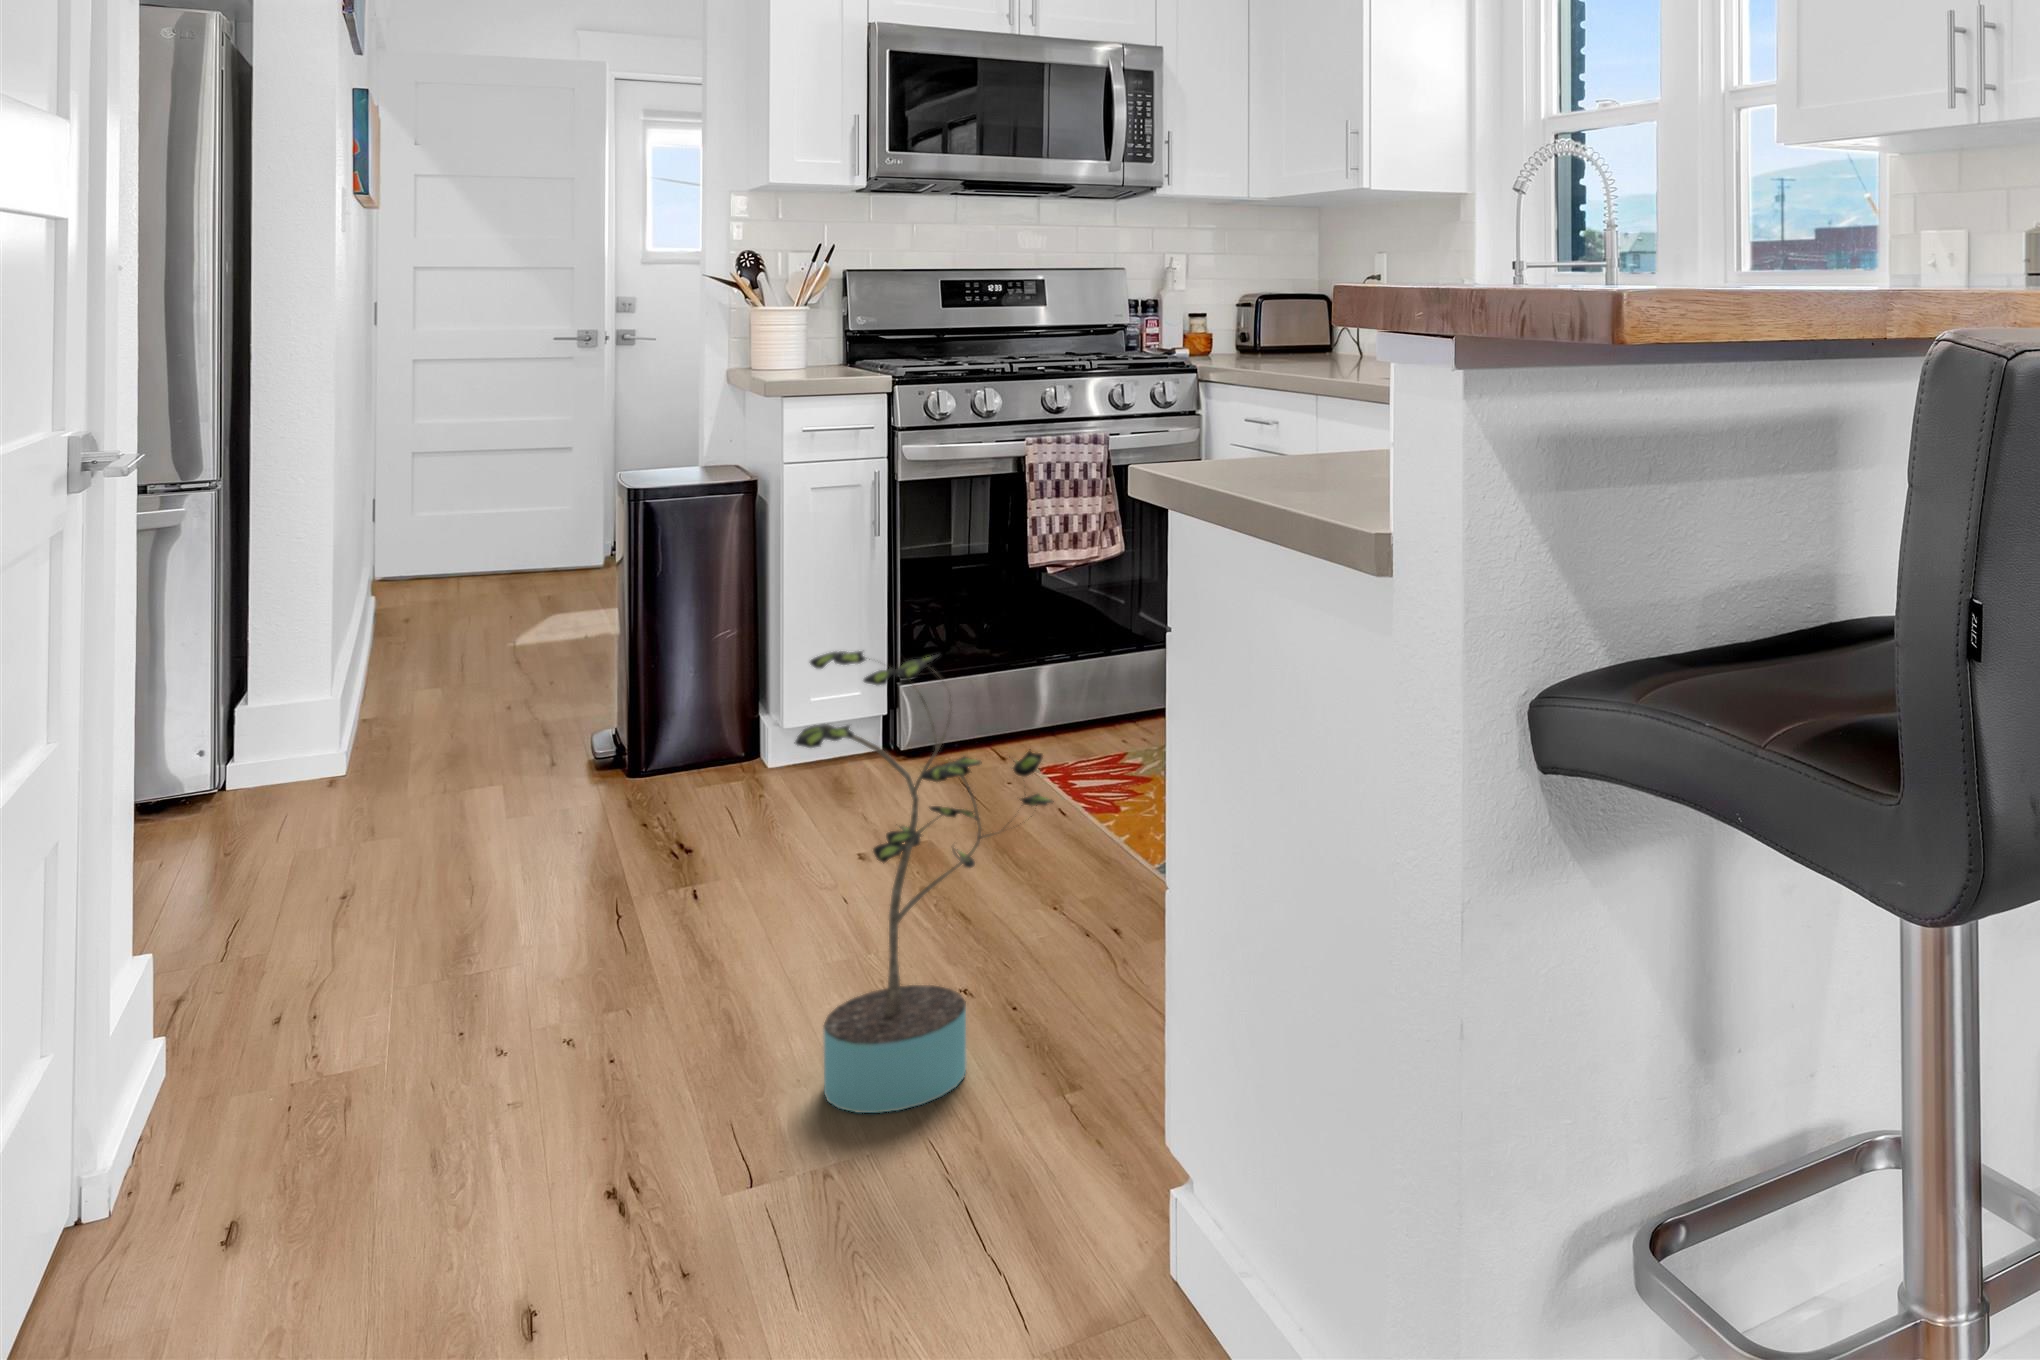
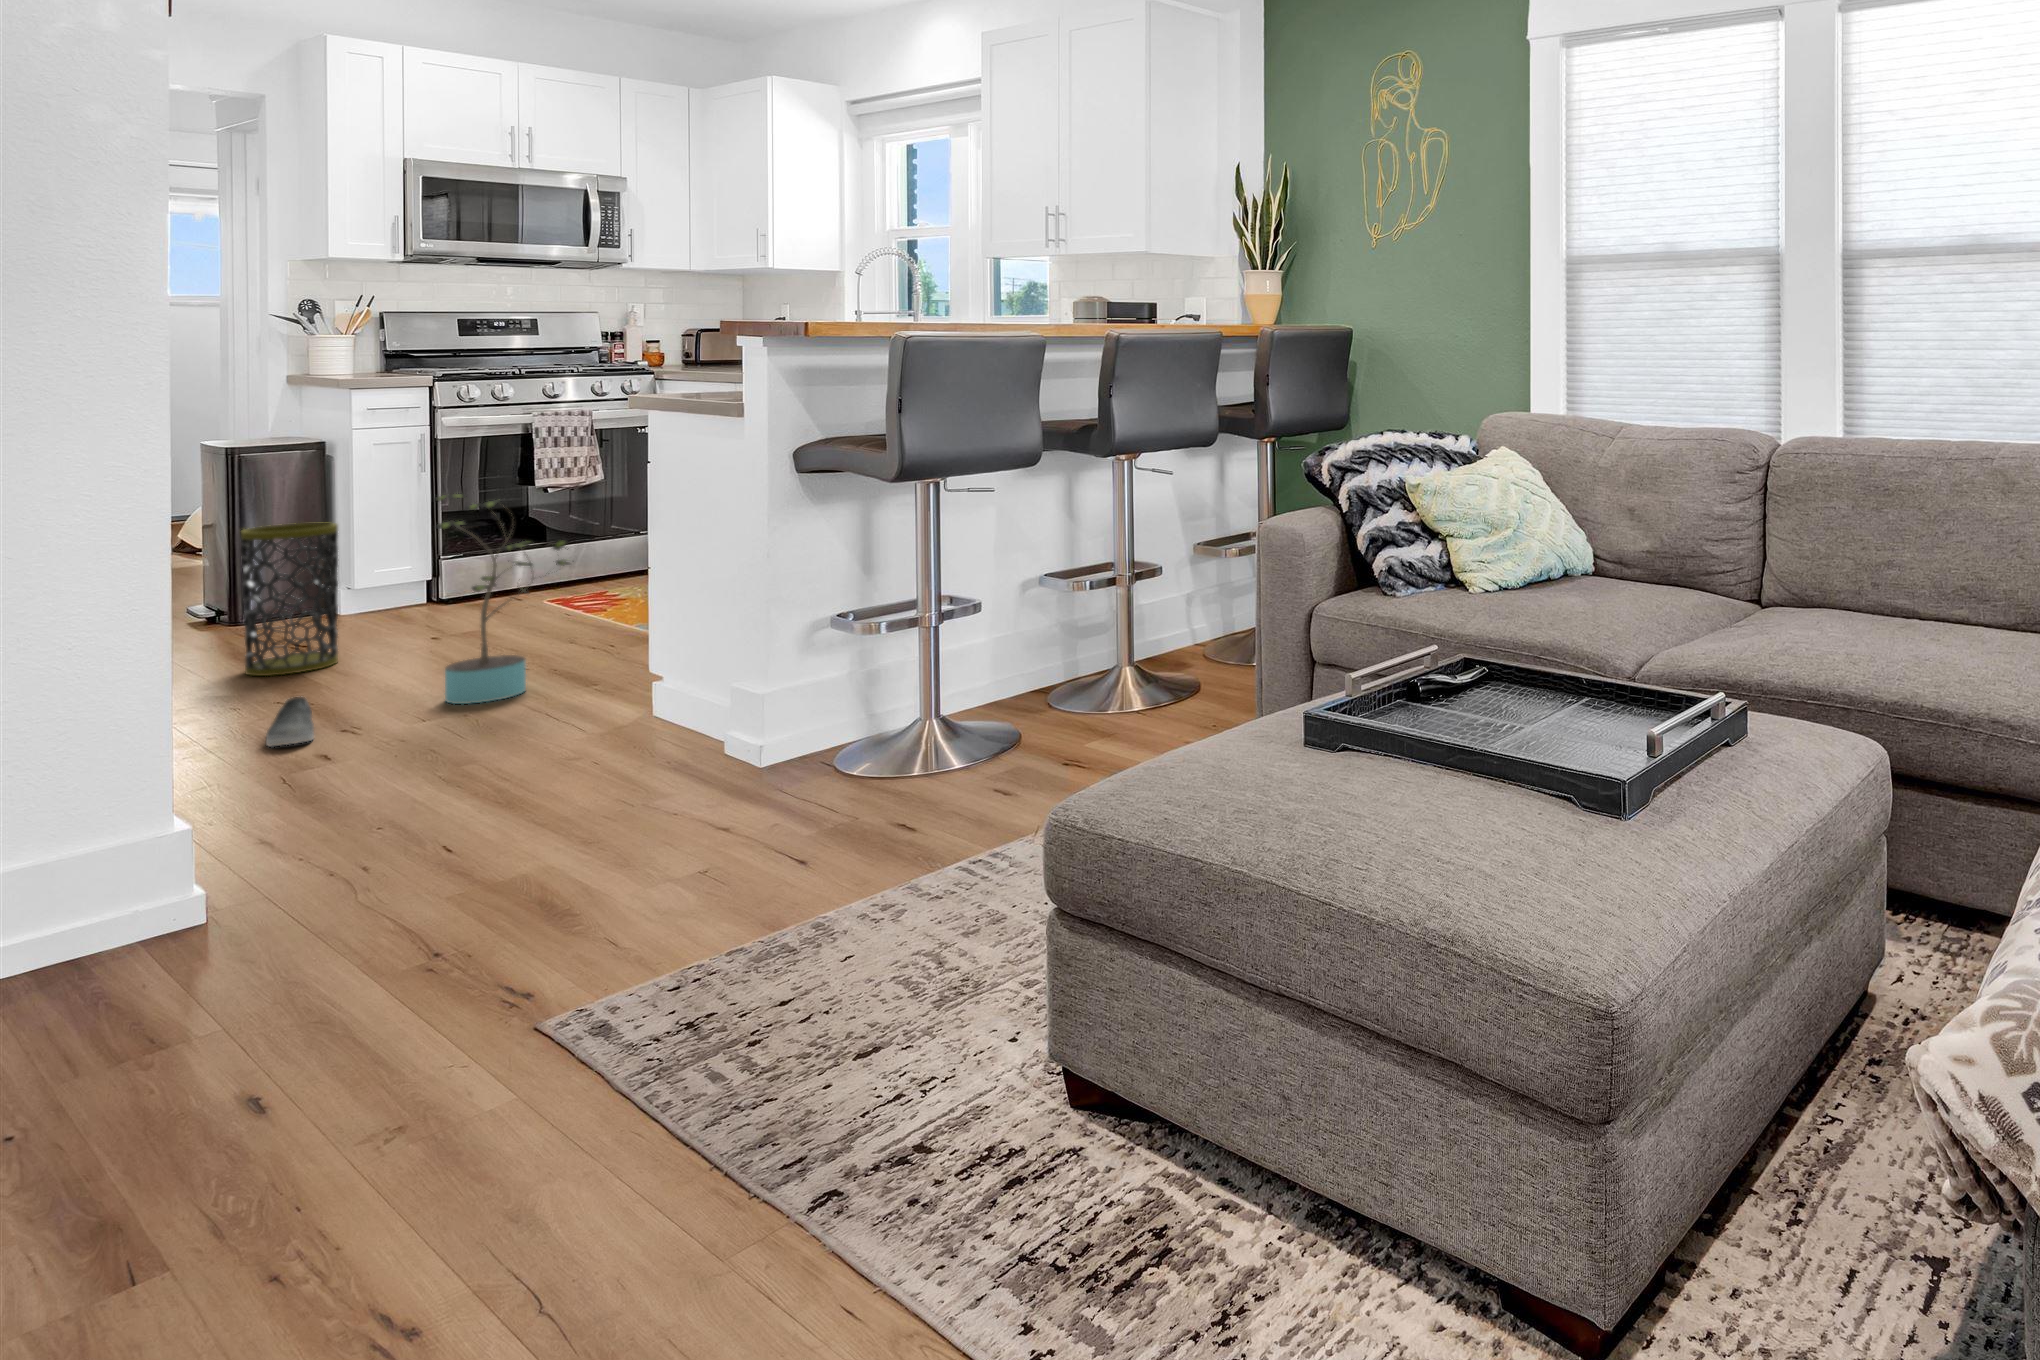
trash can: none [574,647,716,934] -> present [241,523,338,676]
shoe: none [479,1082,586,1245] -> present [266,697,314,746]

